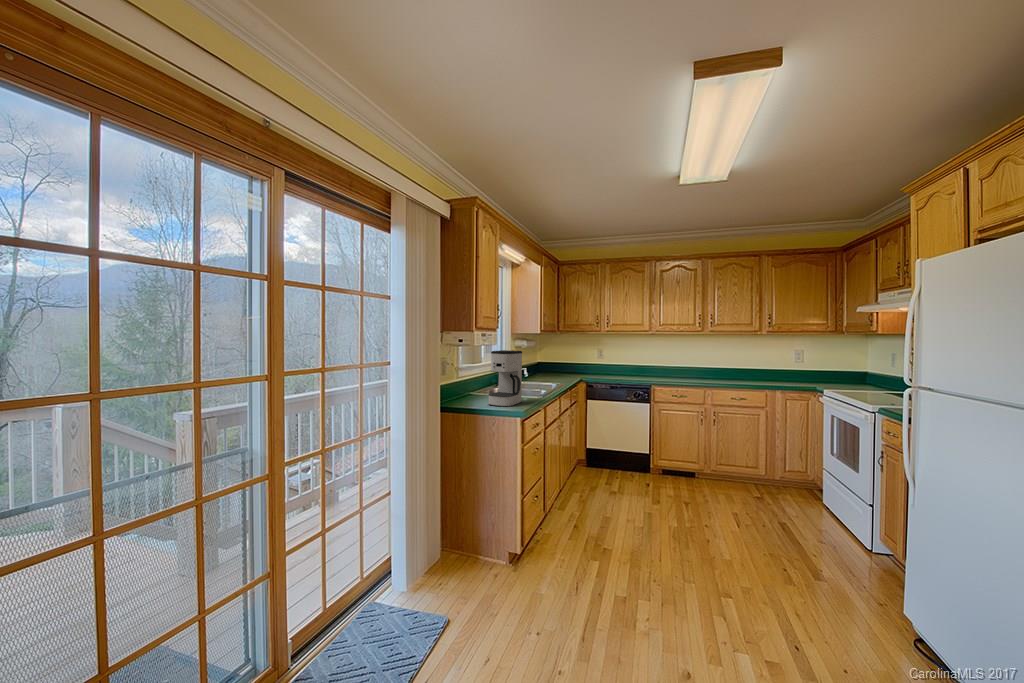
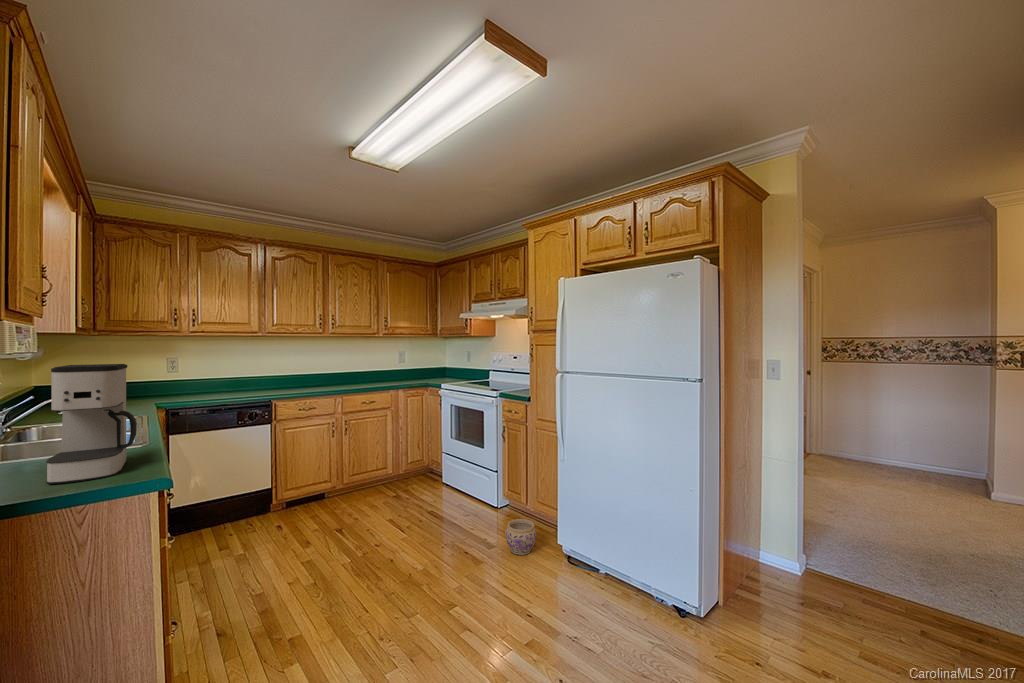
planter: none [841,564,893,615] -> present [505,519,536,555]

